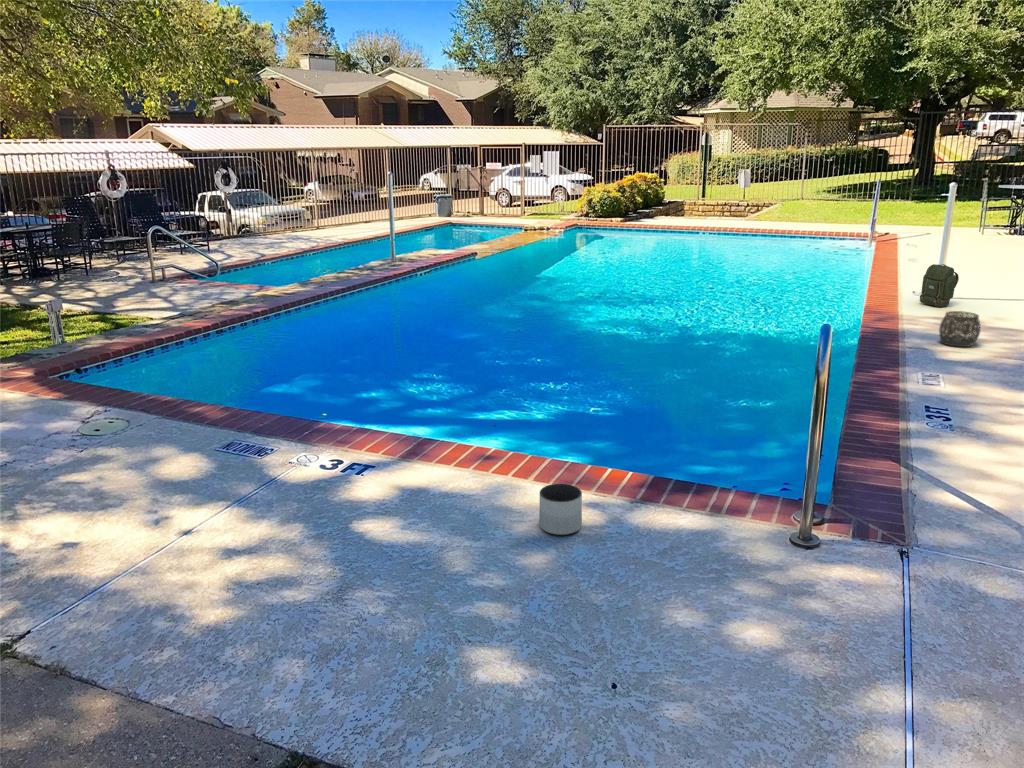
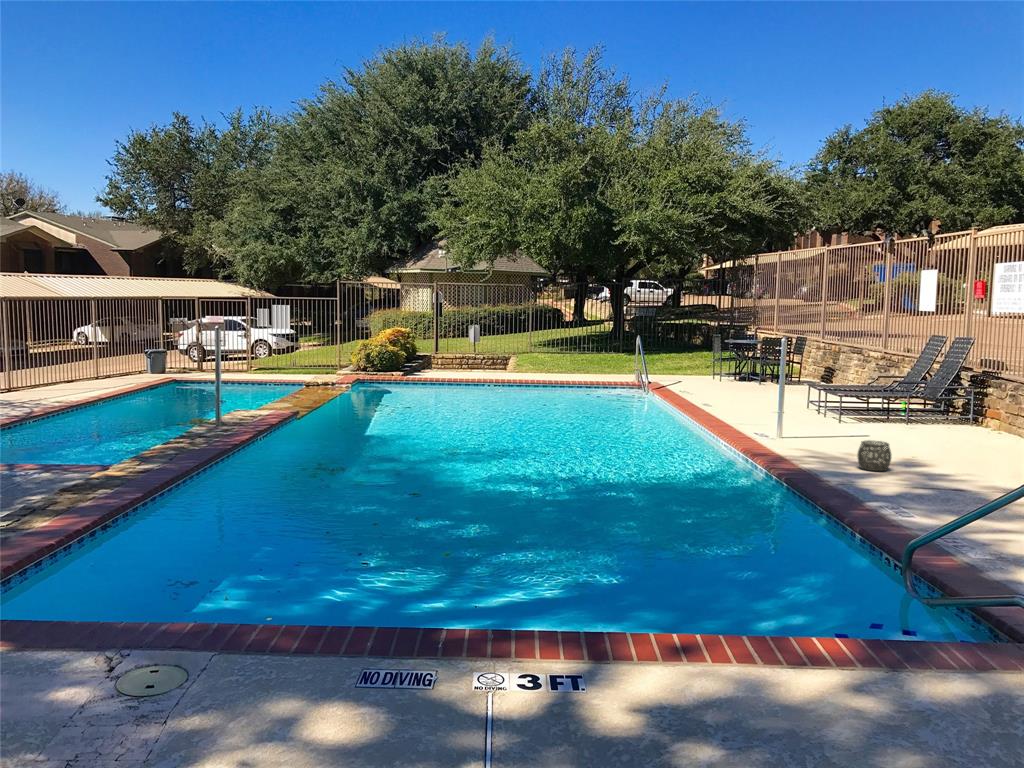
backpack: present [920,264,959,307] -> none [781,402,810,440]
planter: present [539,484,582,535] -> none [926,652,985,715]

